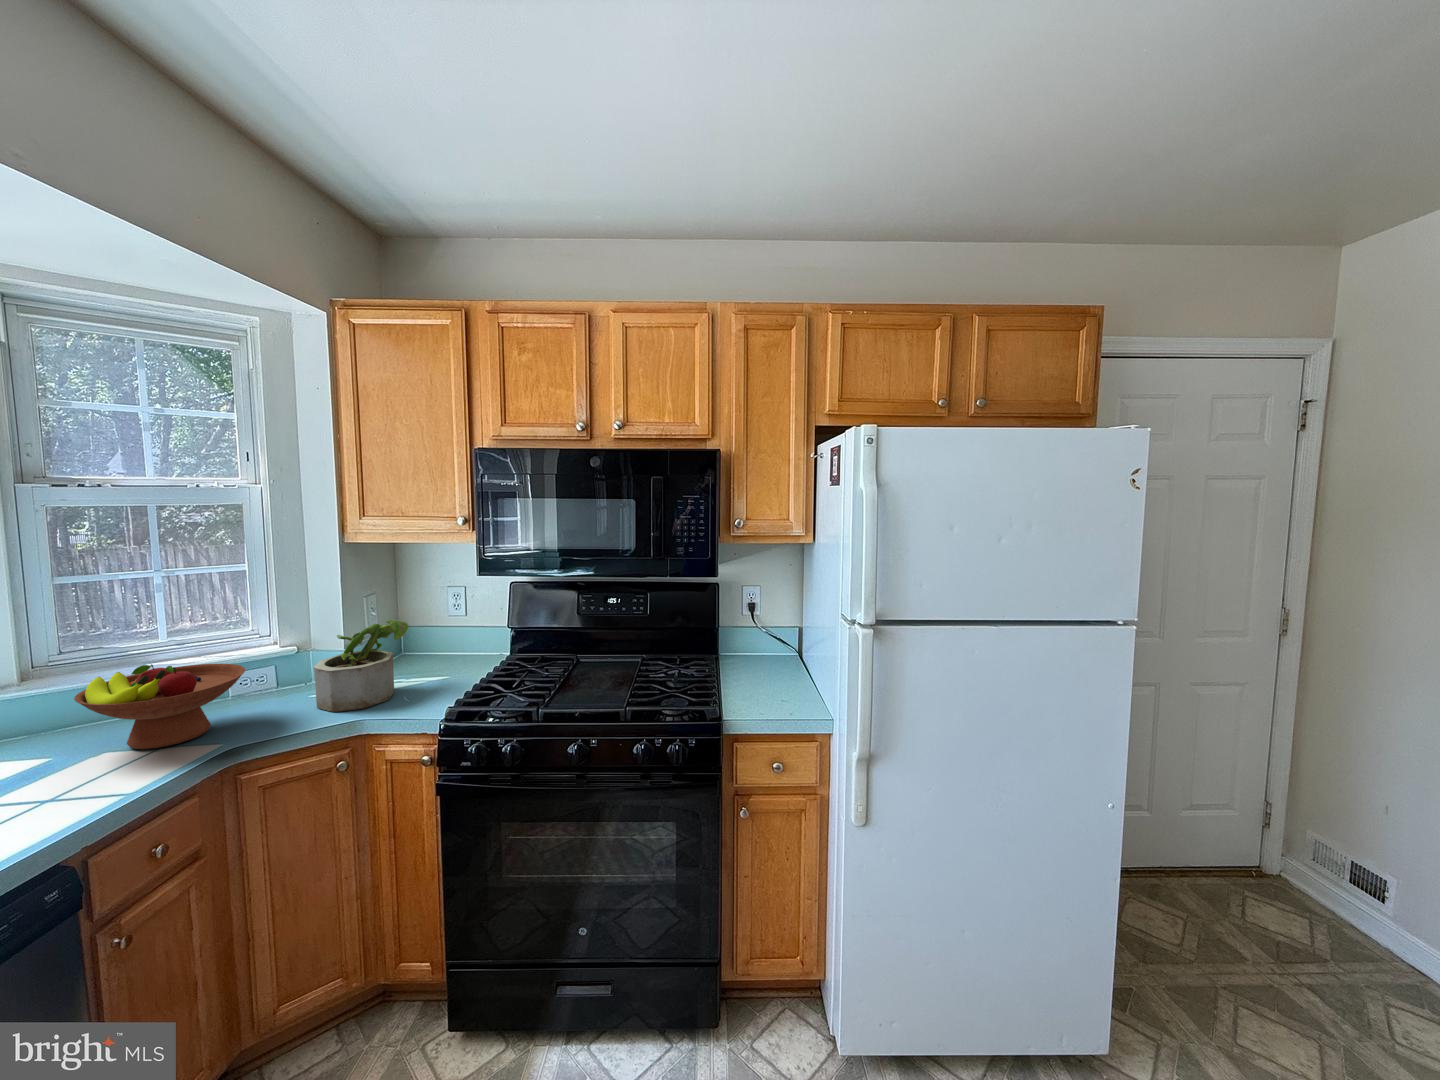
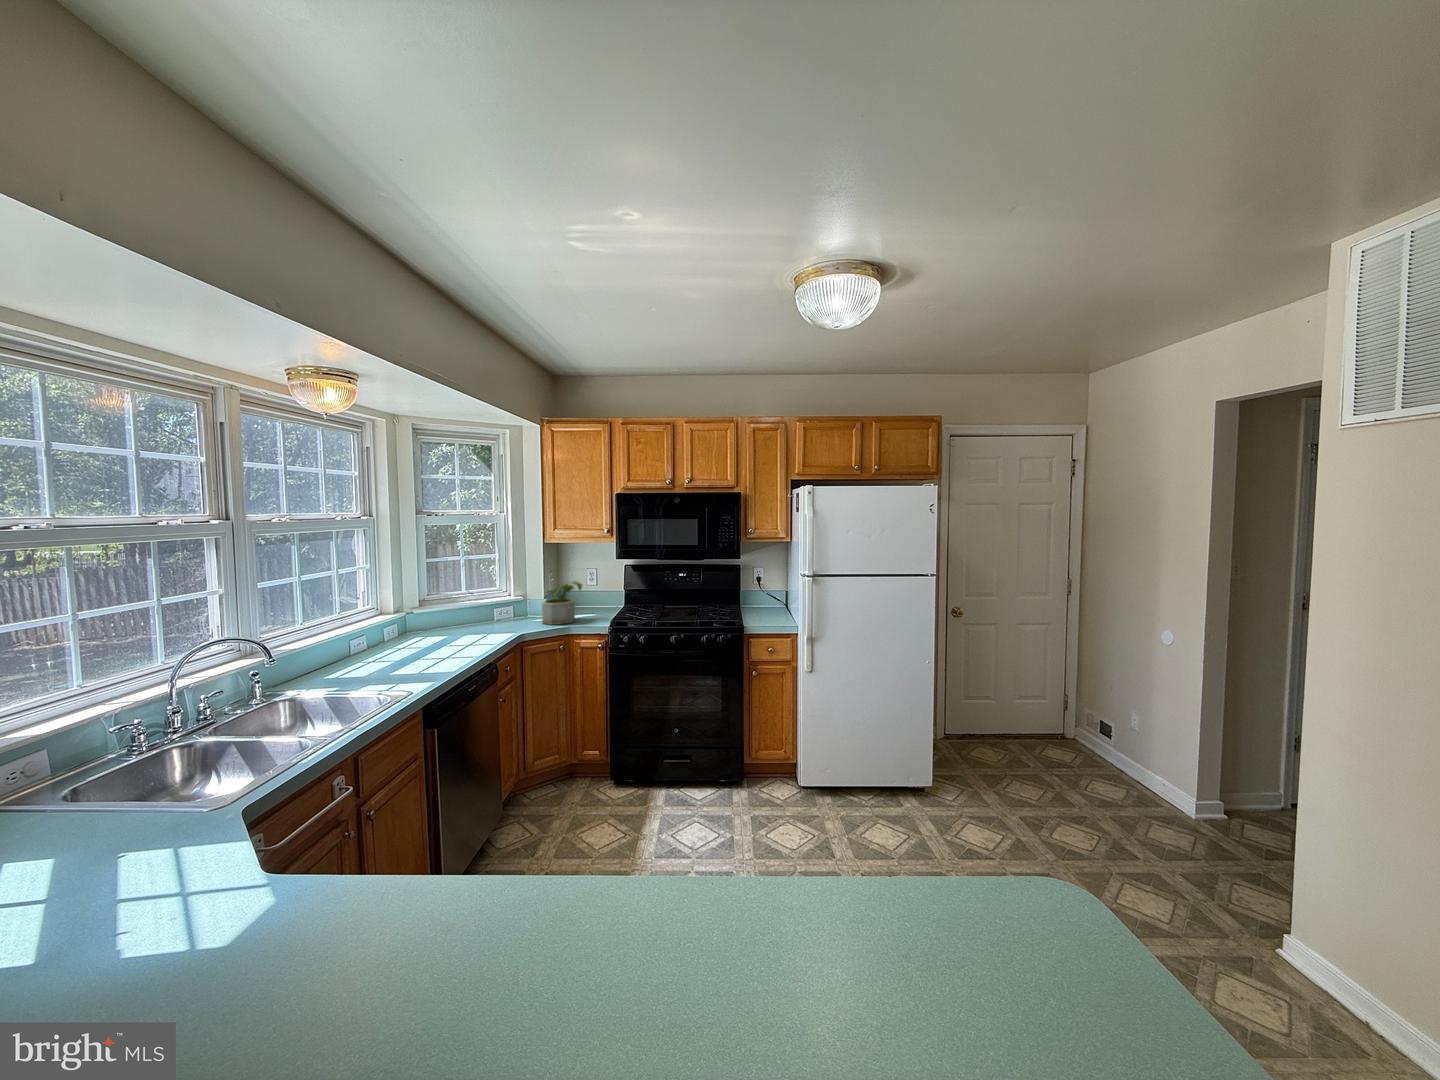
fruit bowl: present [74,664,245,749] -> none [457,596,517,634]

